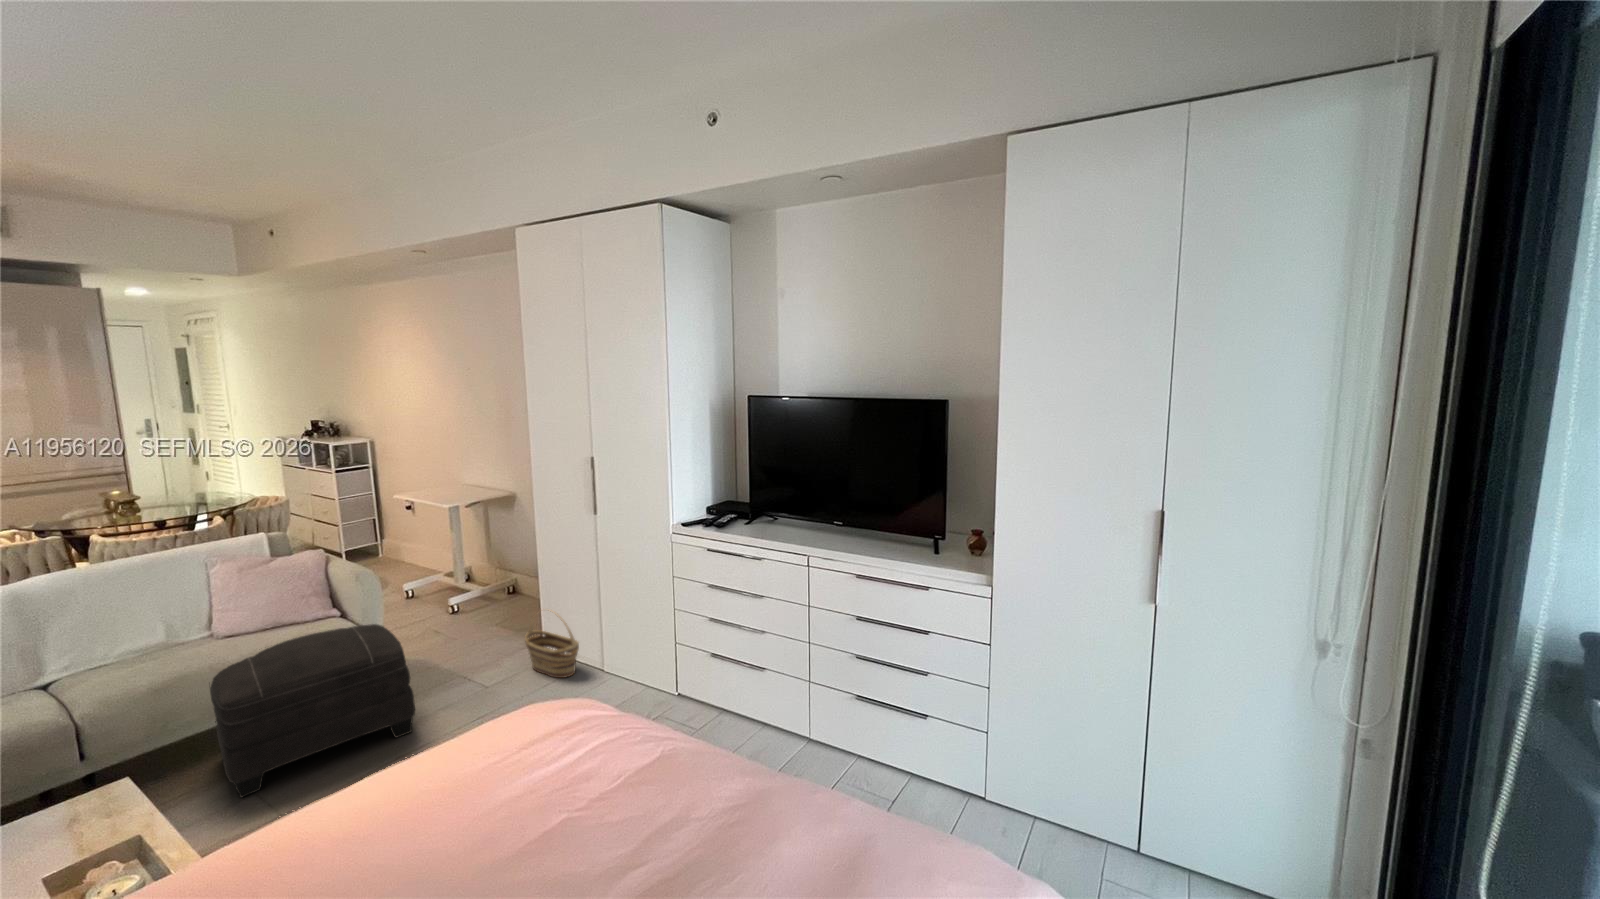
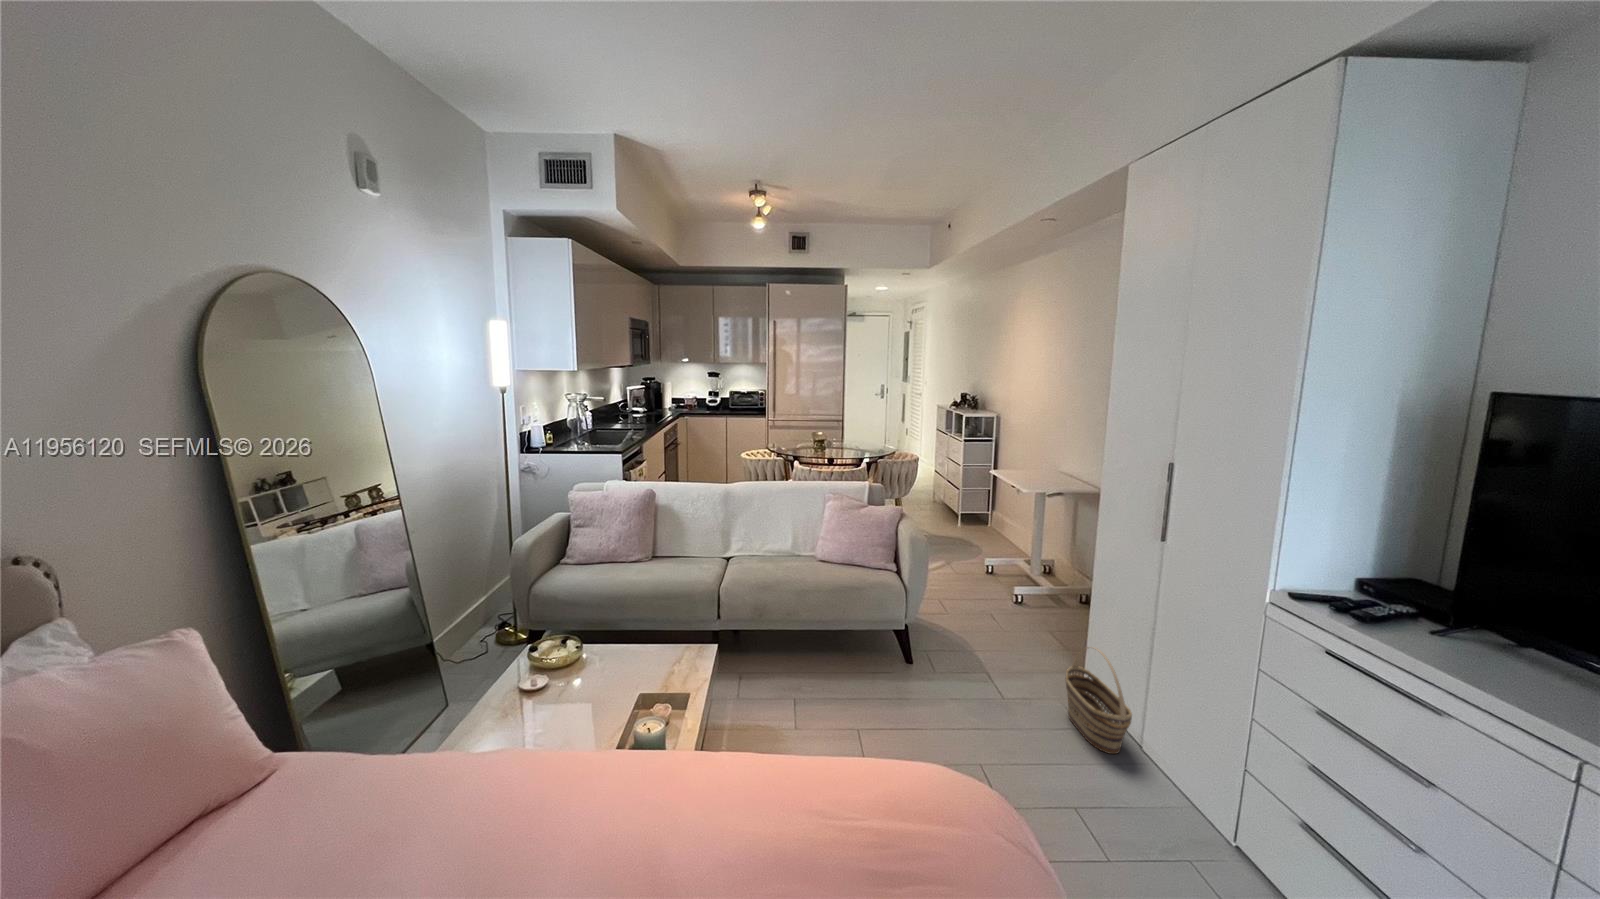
ottoman: present [210,624,415,797] -> none [773,576,926,717]

